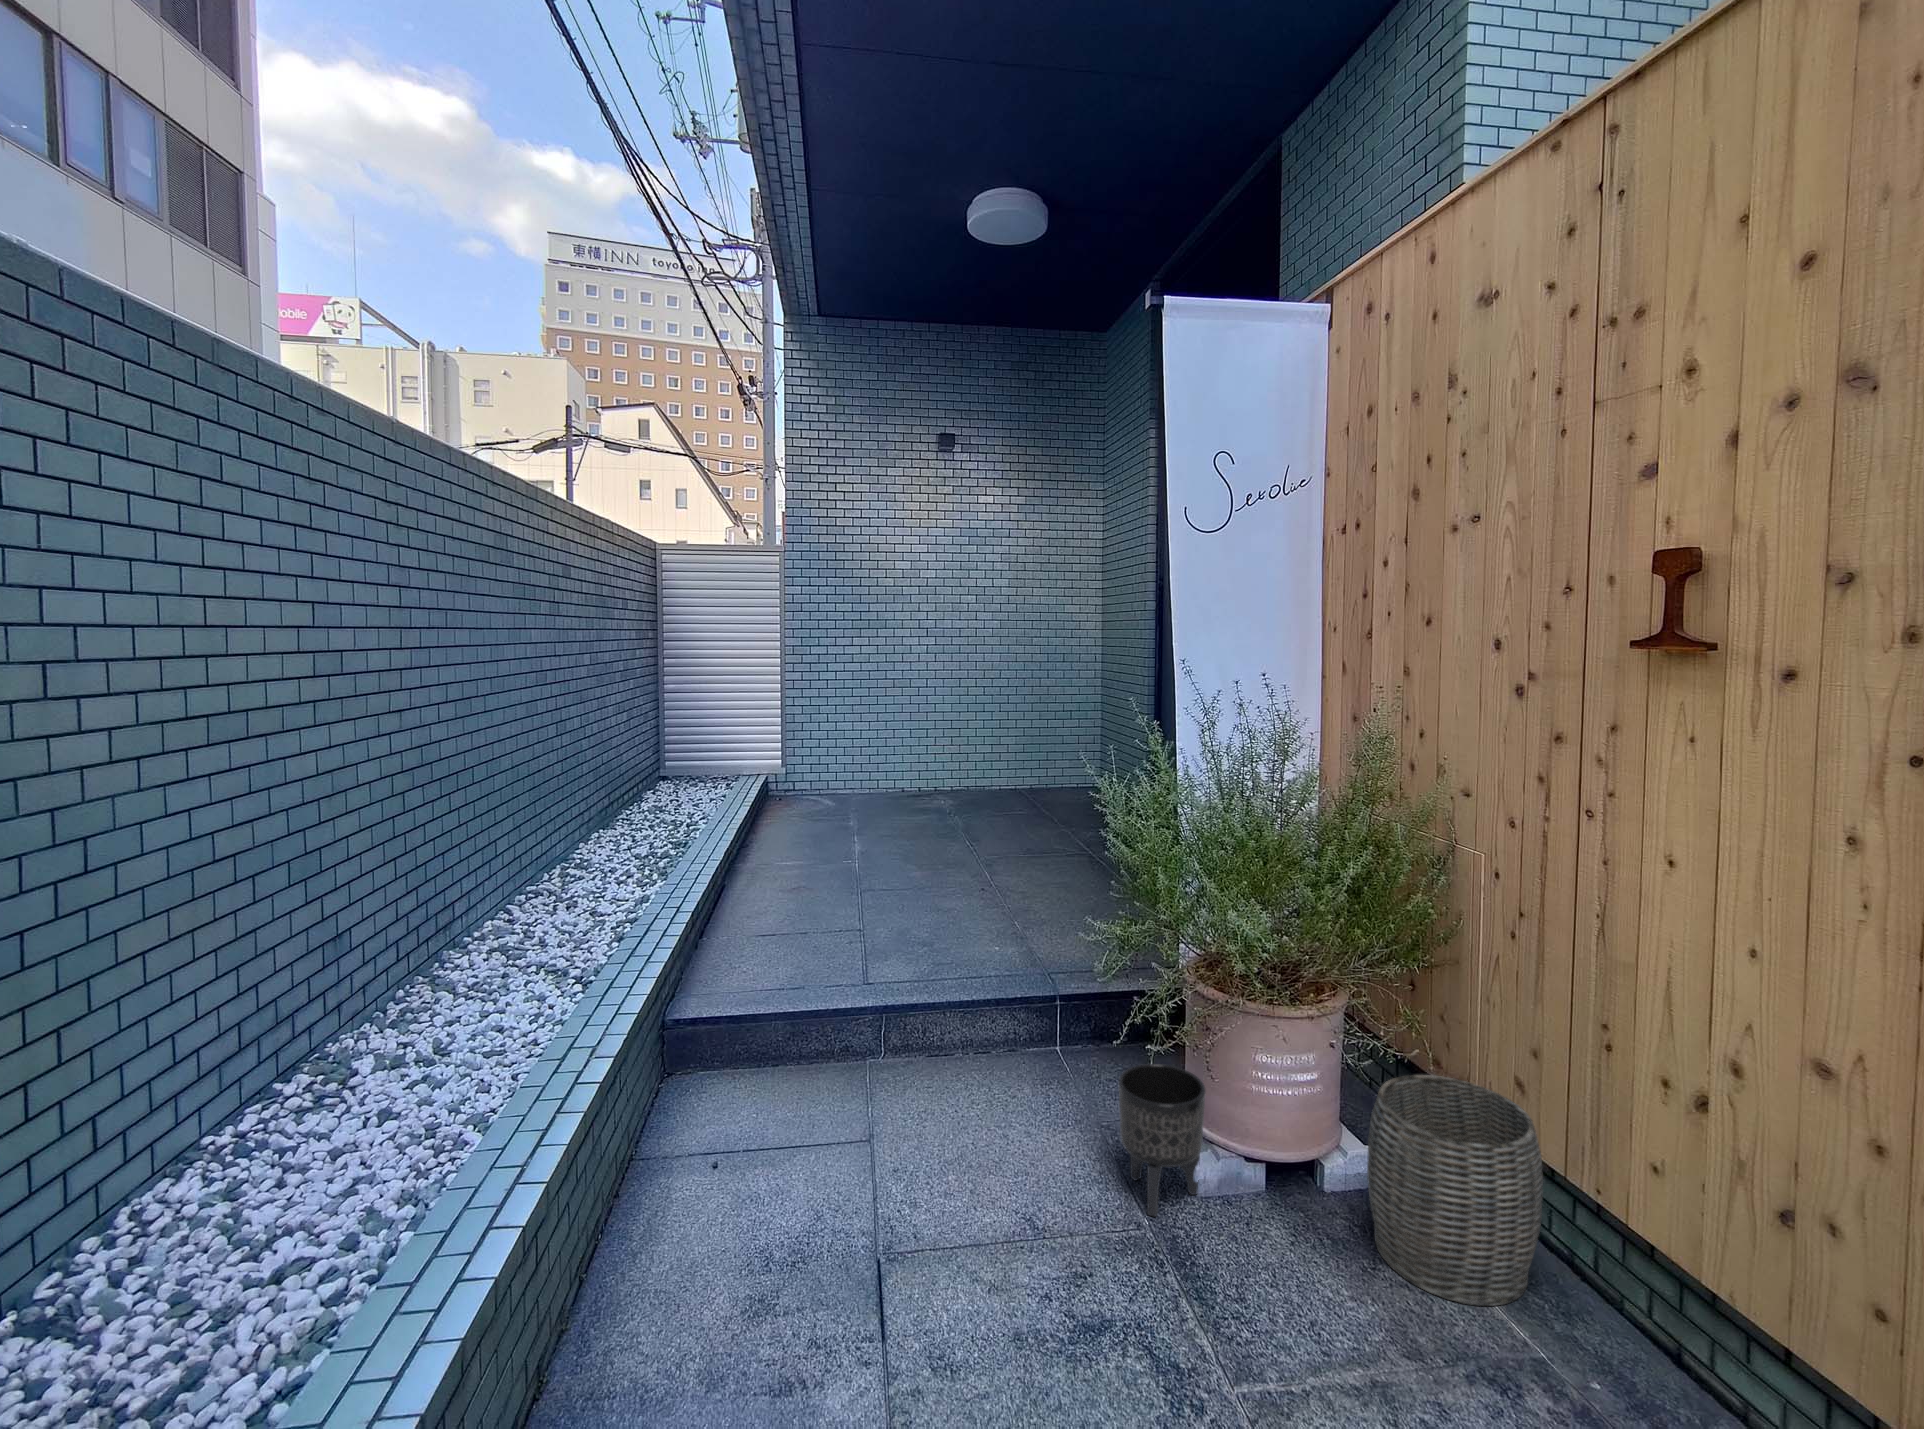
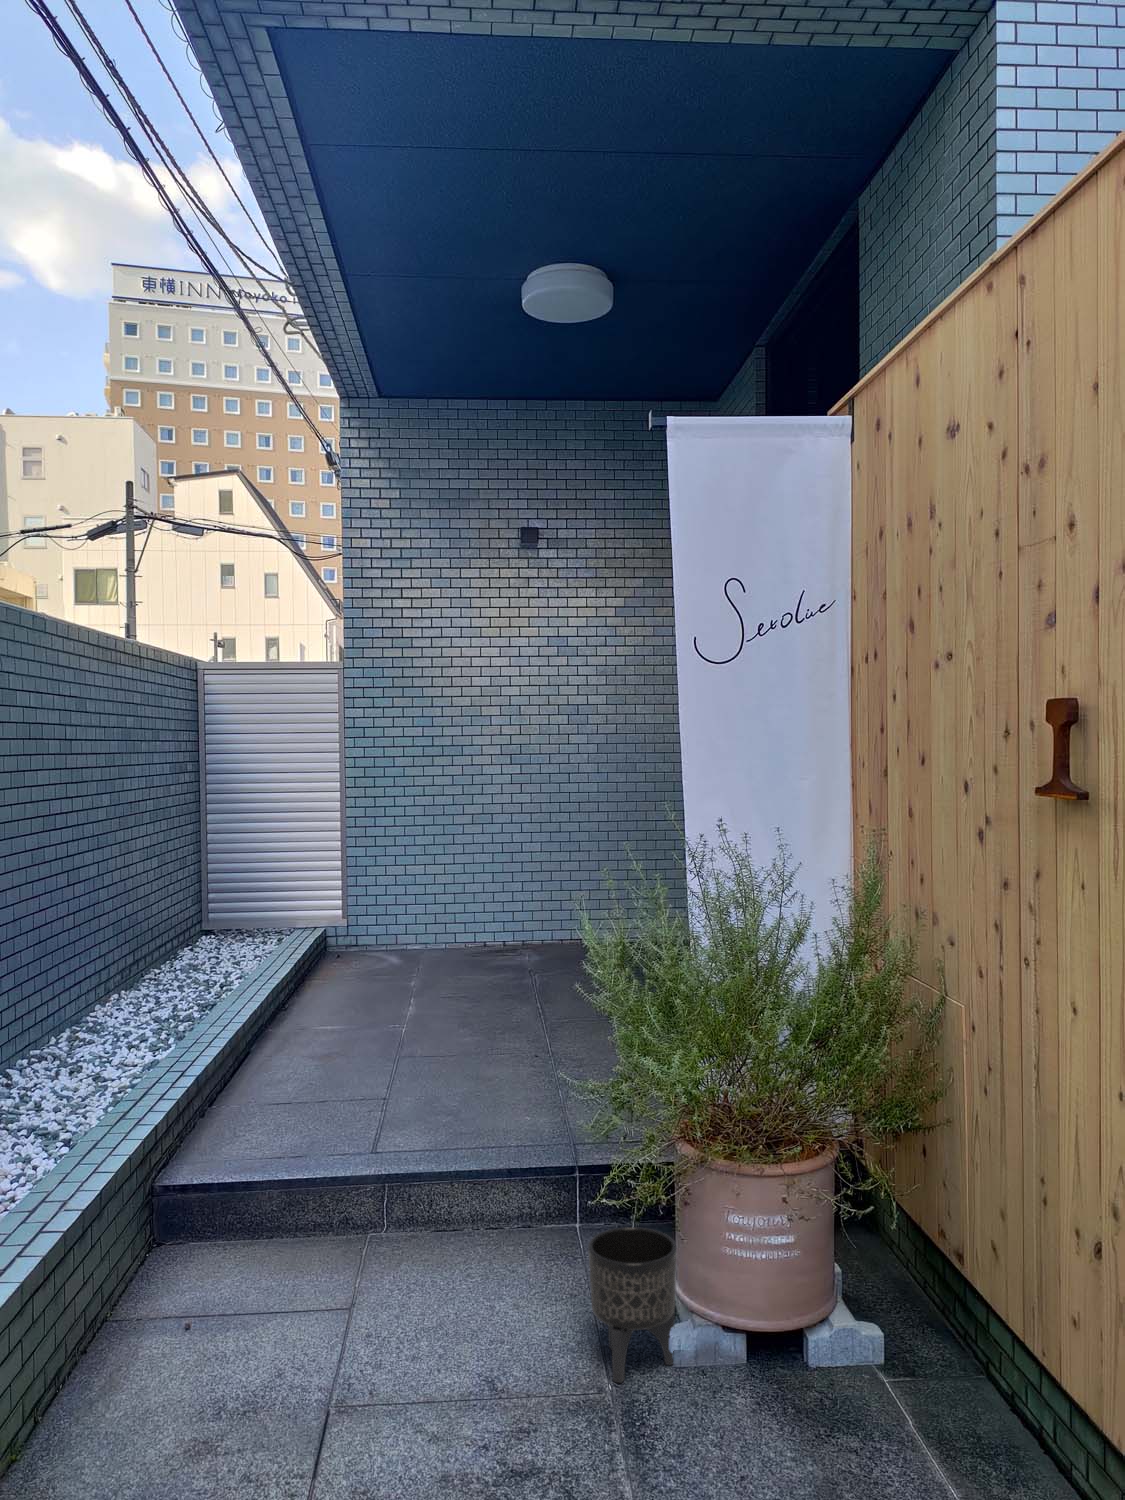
woven basket: present [1367,1075,1543,1306] -> none [830,1237,995,1468]

